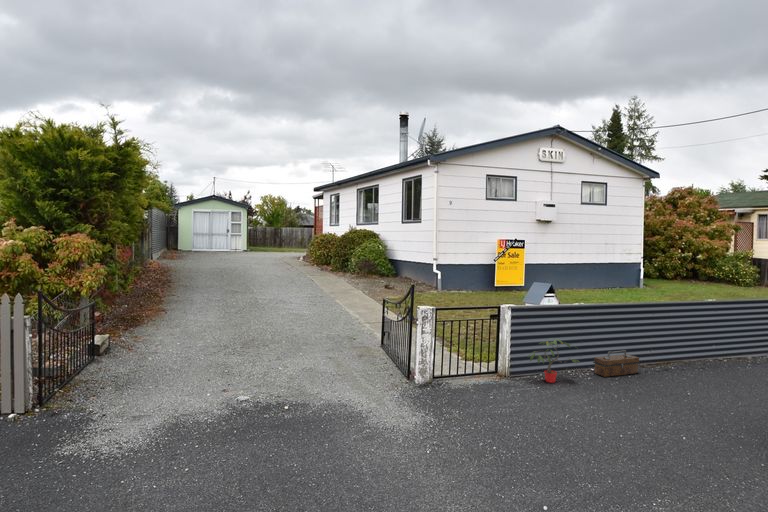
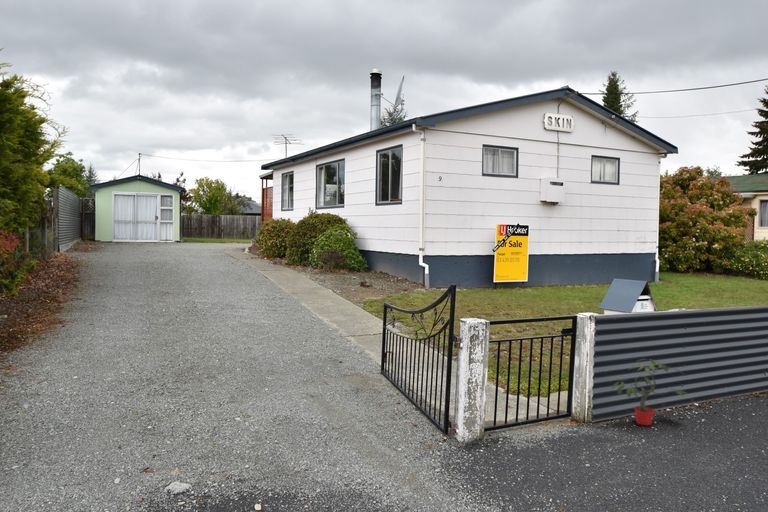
toolbox: present [593,350,640,377] -> none [692,372,755,412]

